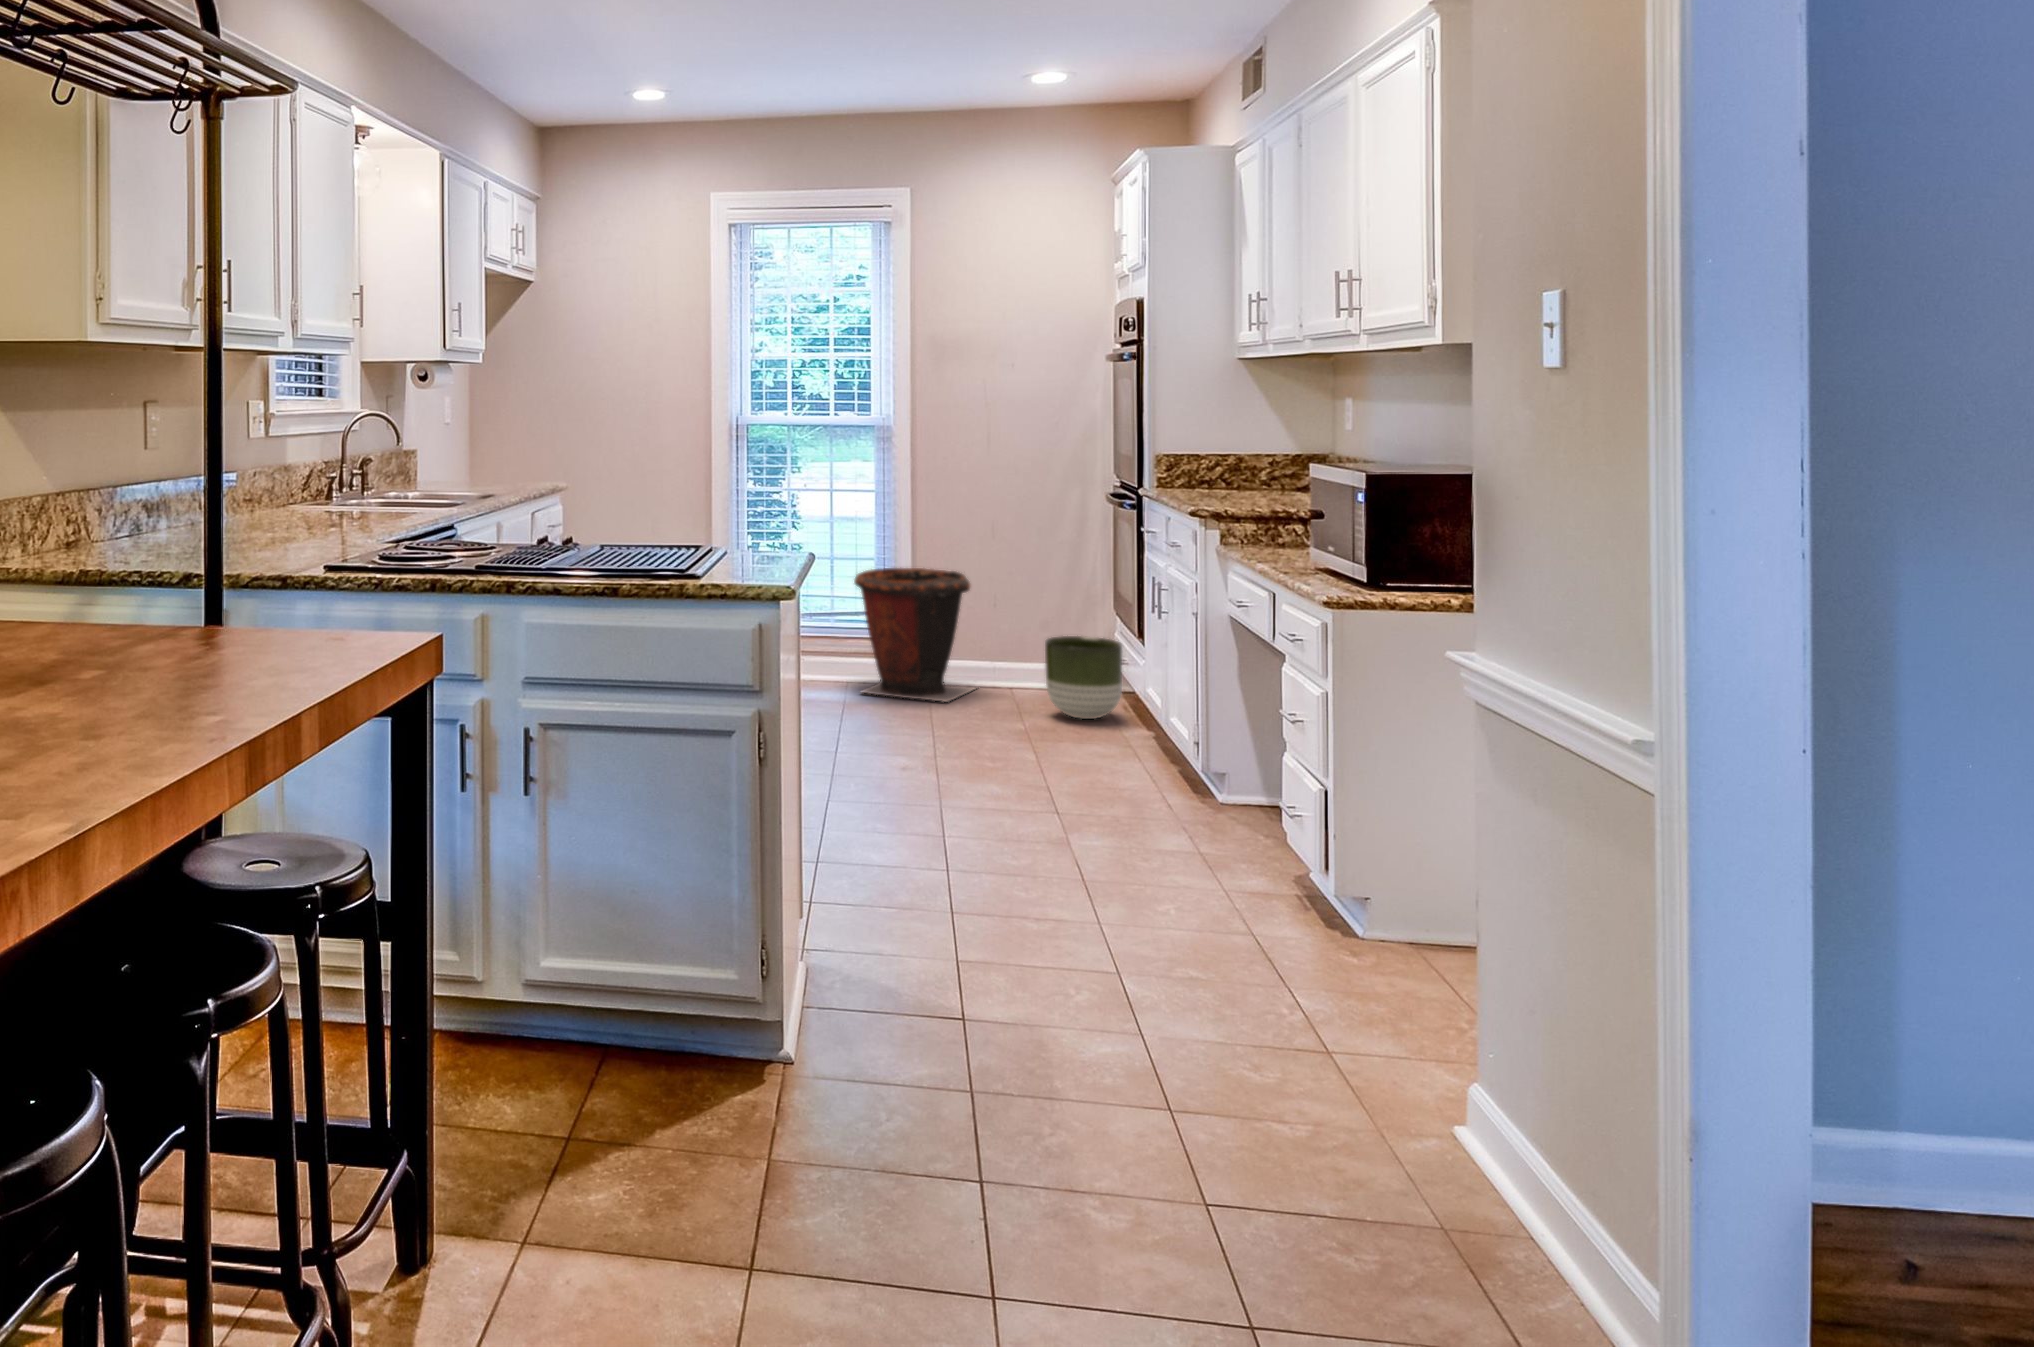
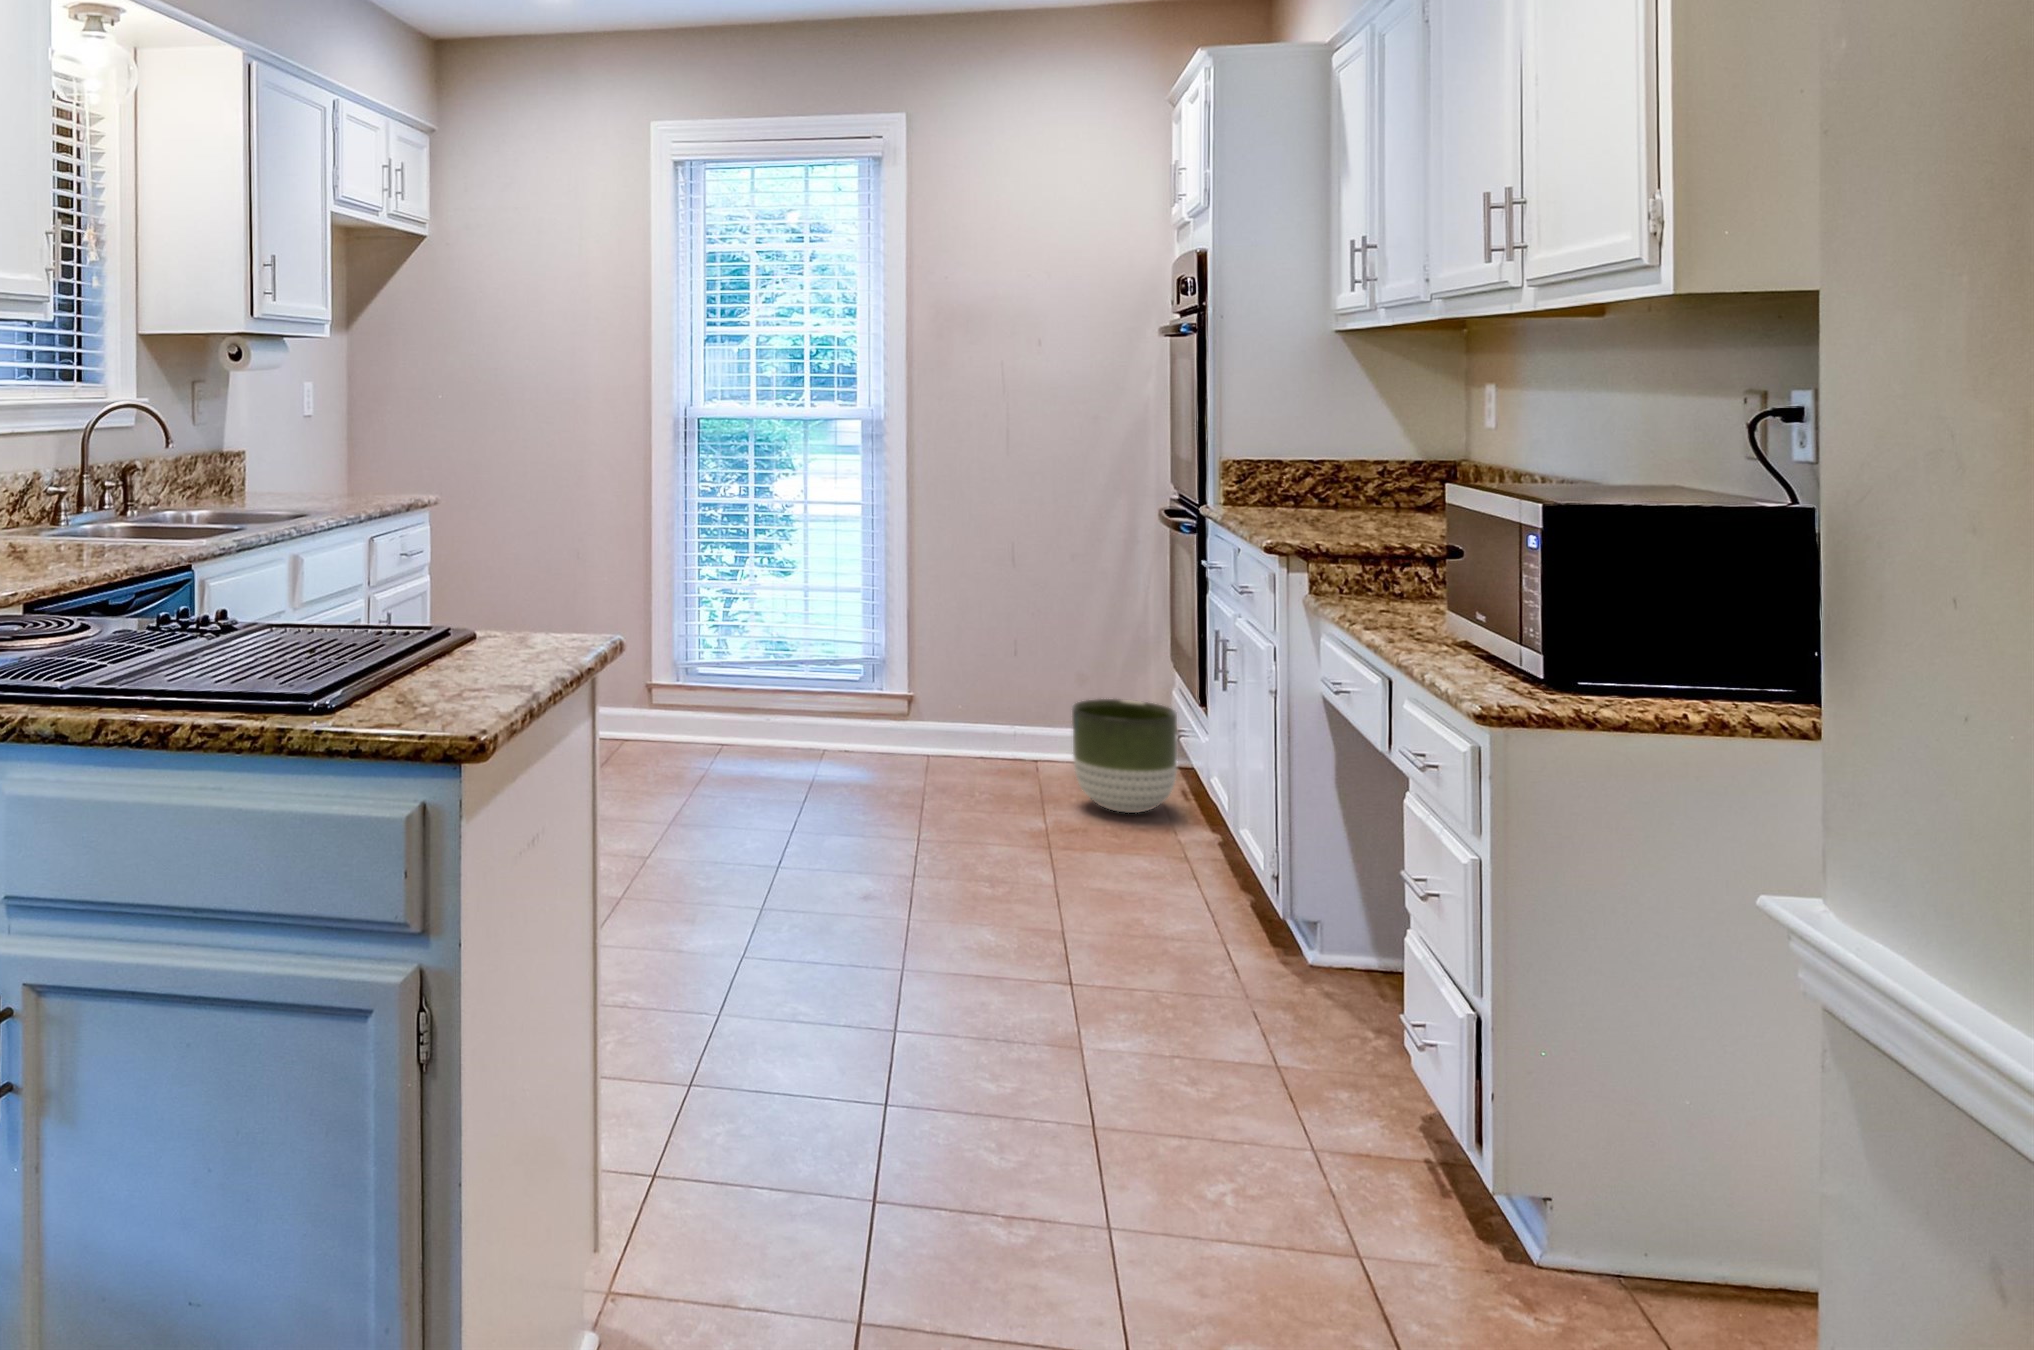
trash can: present [854,568,975,702] -> none [827,602,991,782]

